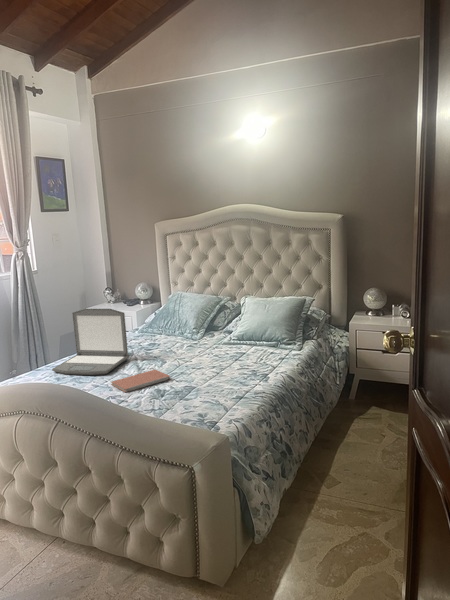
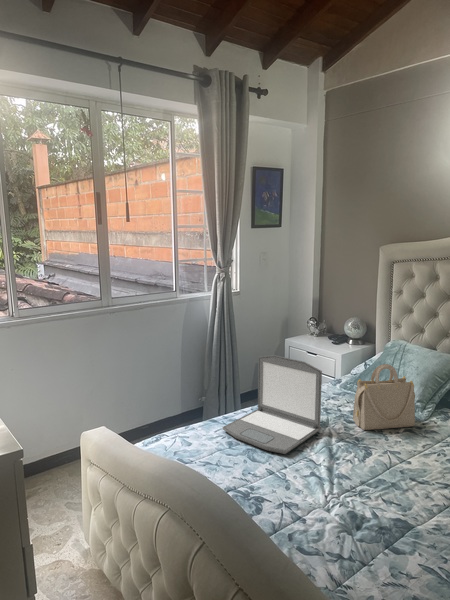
handbag: none [150,304,193,353] -> present [353,364,415,430]
notebook: present [111,370,170,392] -> none [287,467,375,504]

